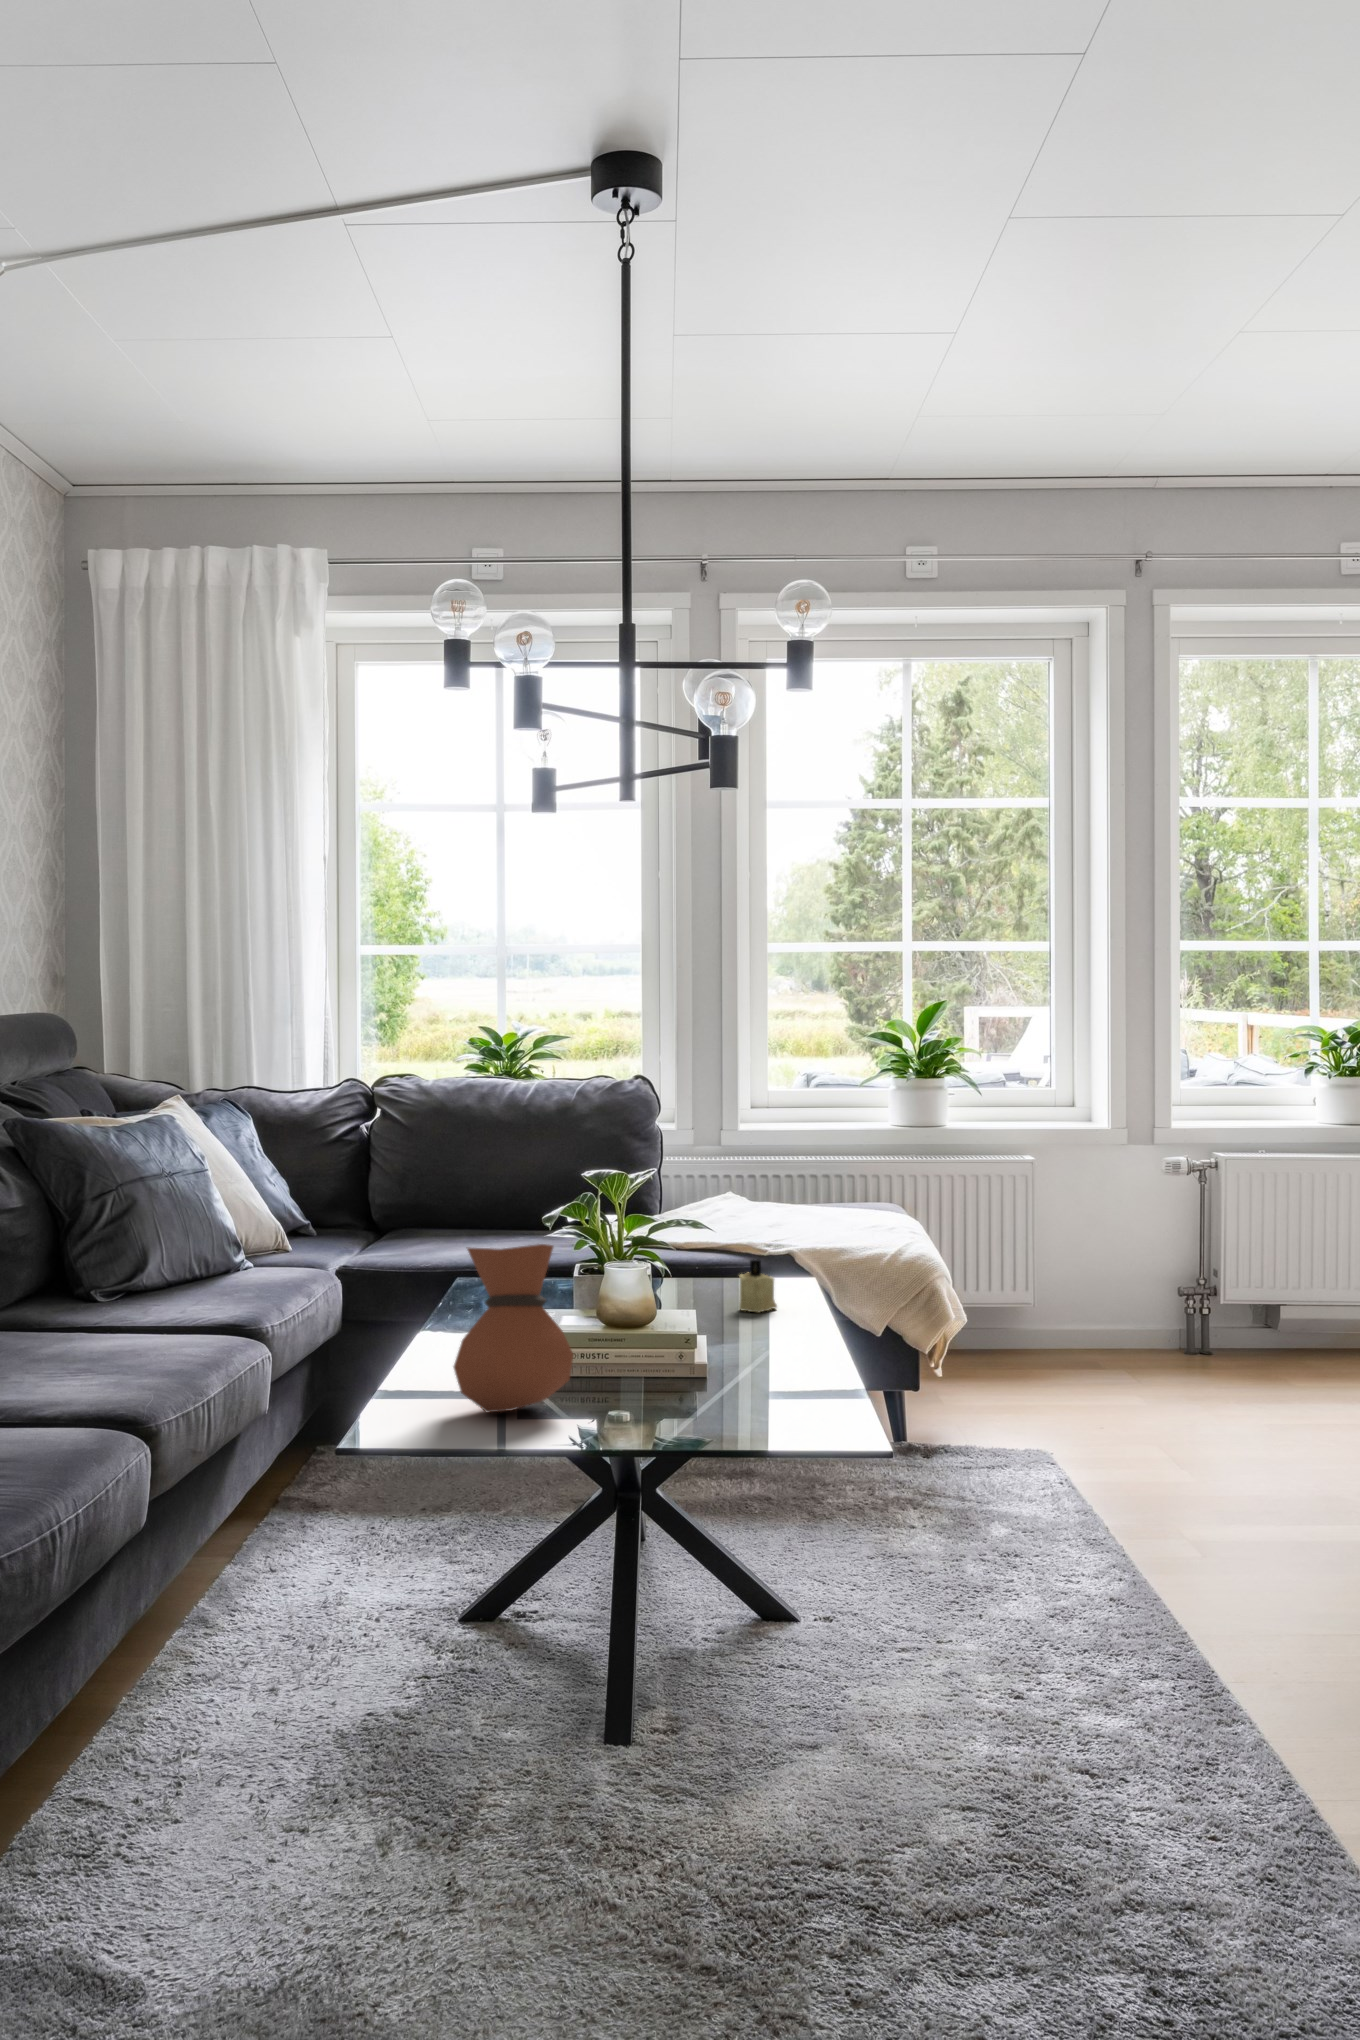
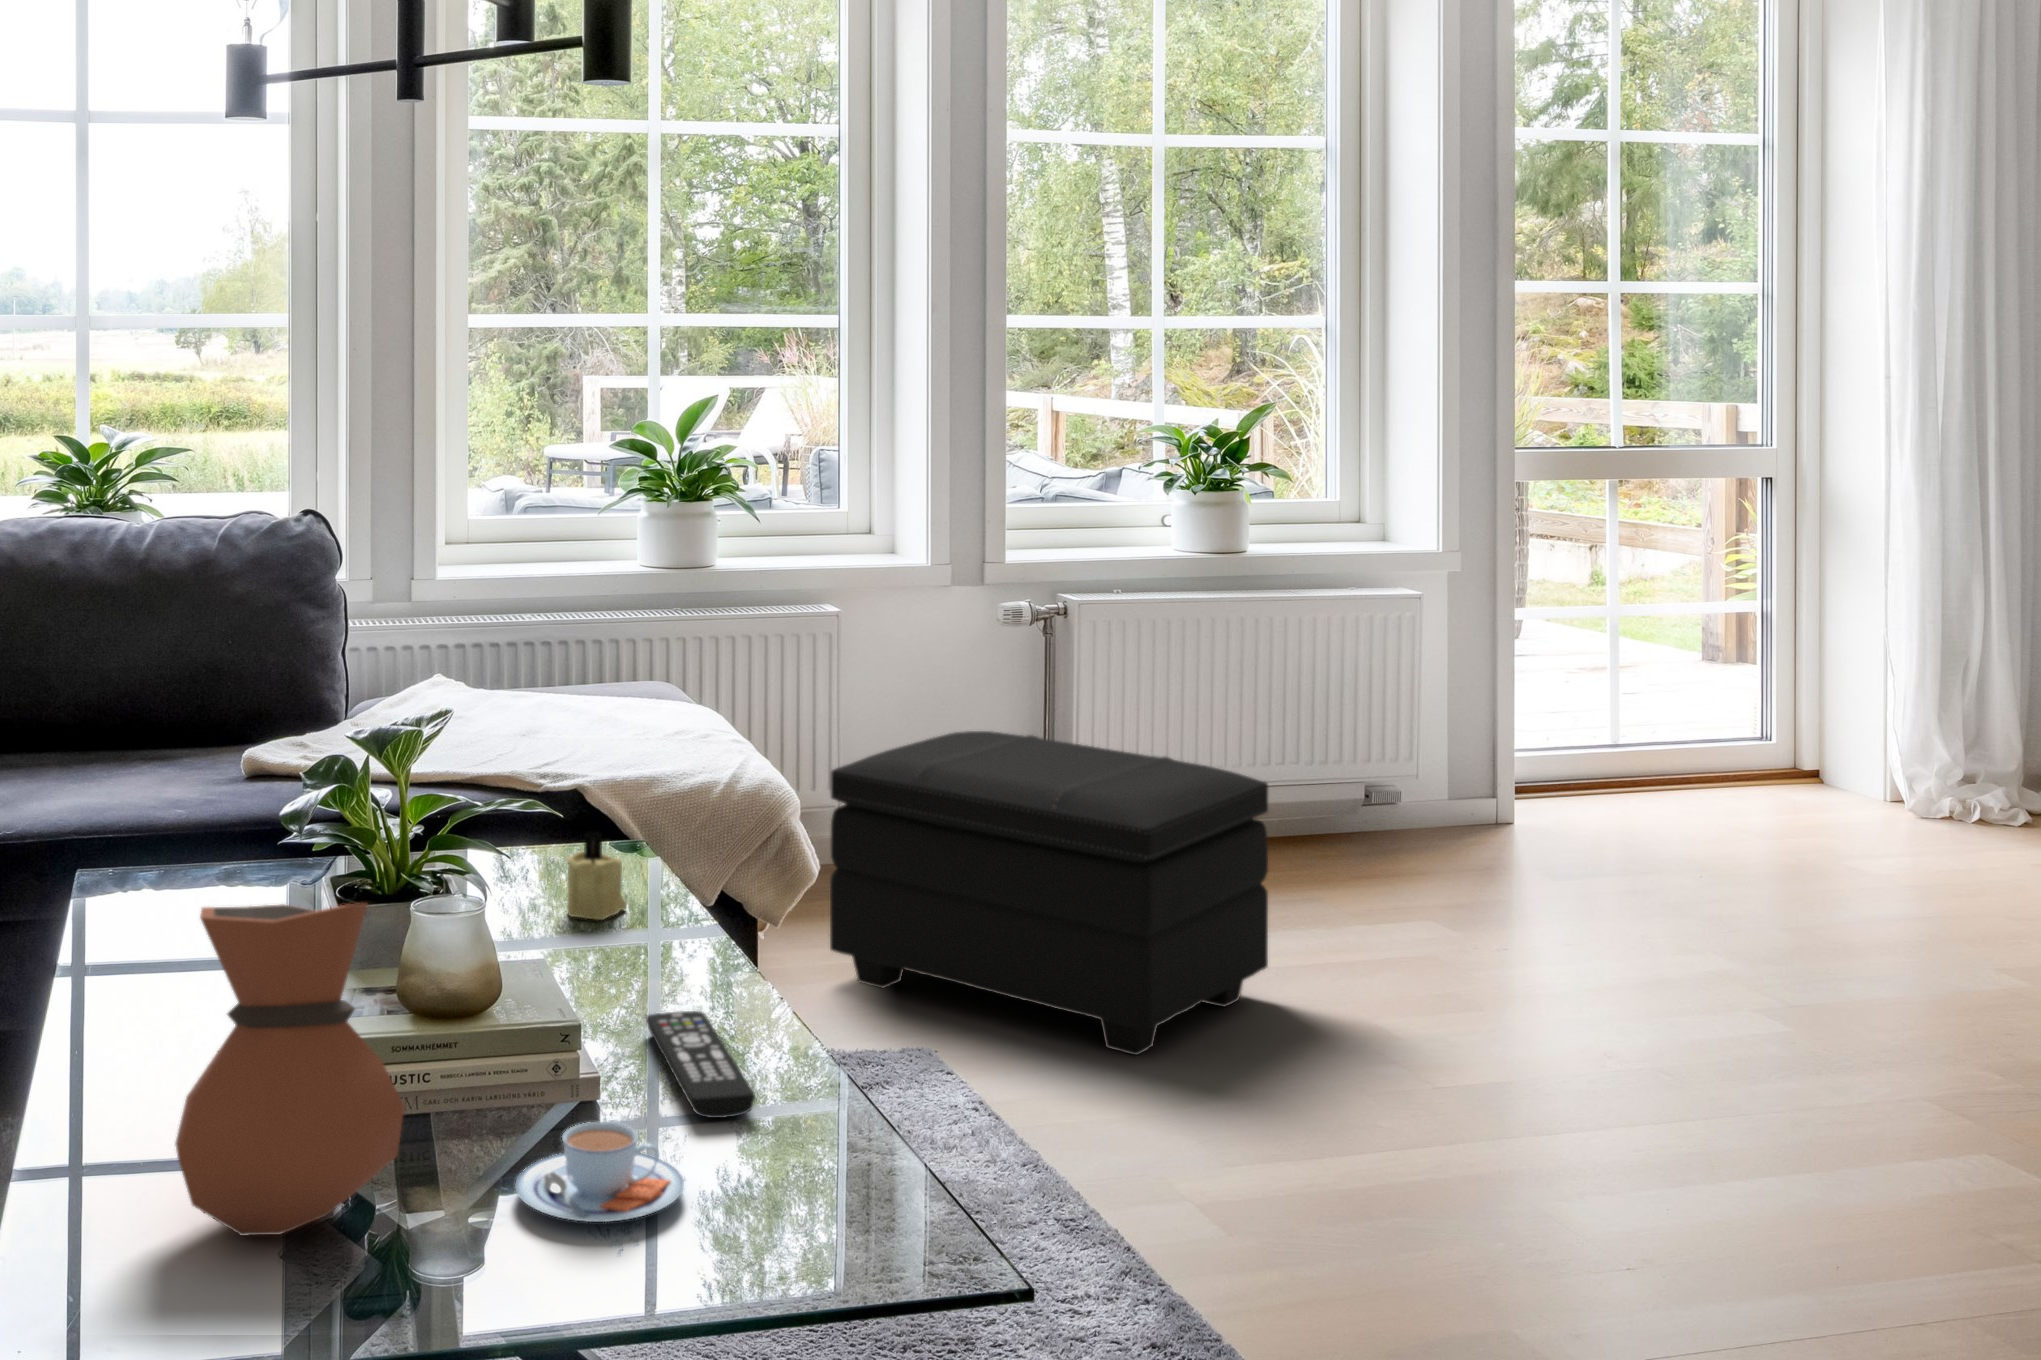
footstool: none [991,1246,1312,1461] -> present [830,731,1268,1055]
remote control: none [750,1347,788,1390] -> present [646,1011,755,1118]
teacup: none [634,1375,727,1418] -> present [516,1122,684,1222]

